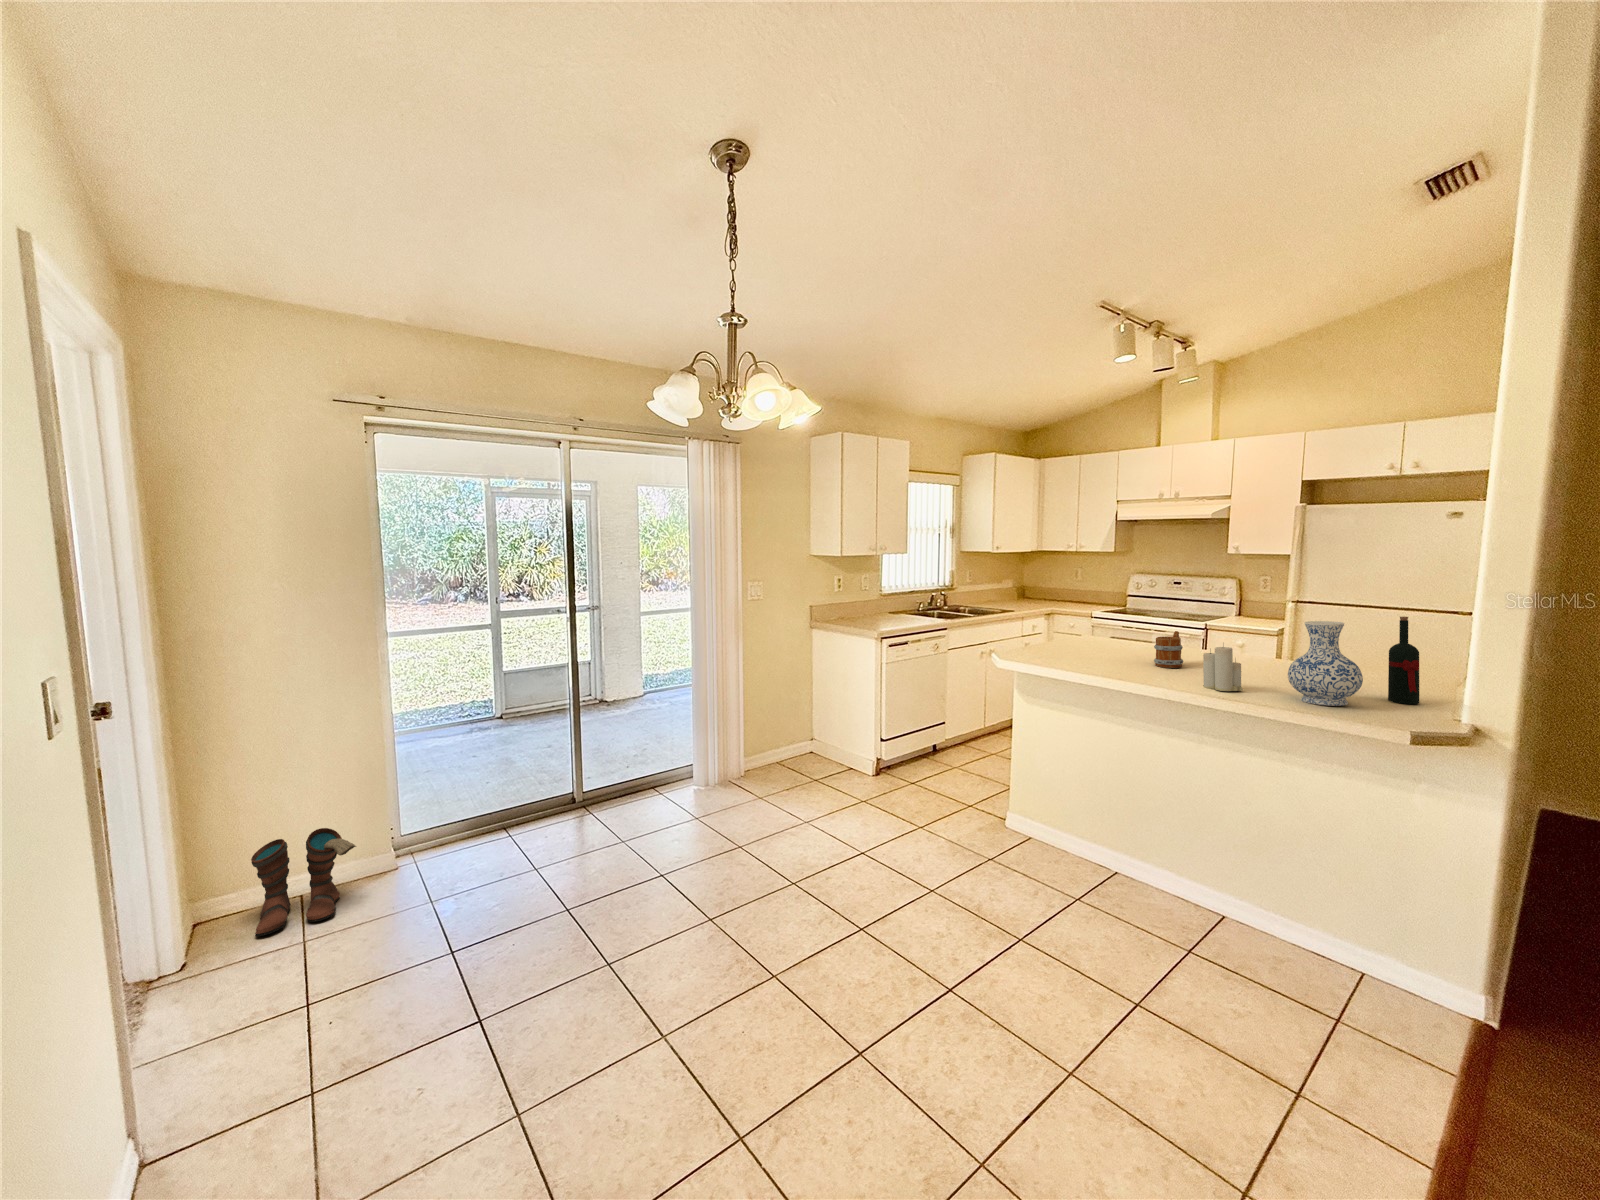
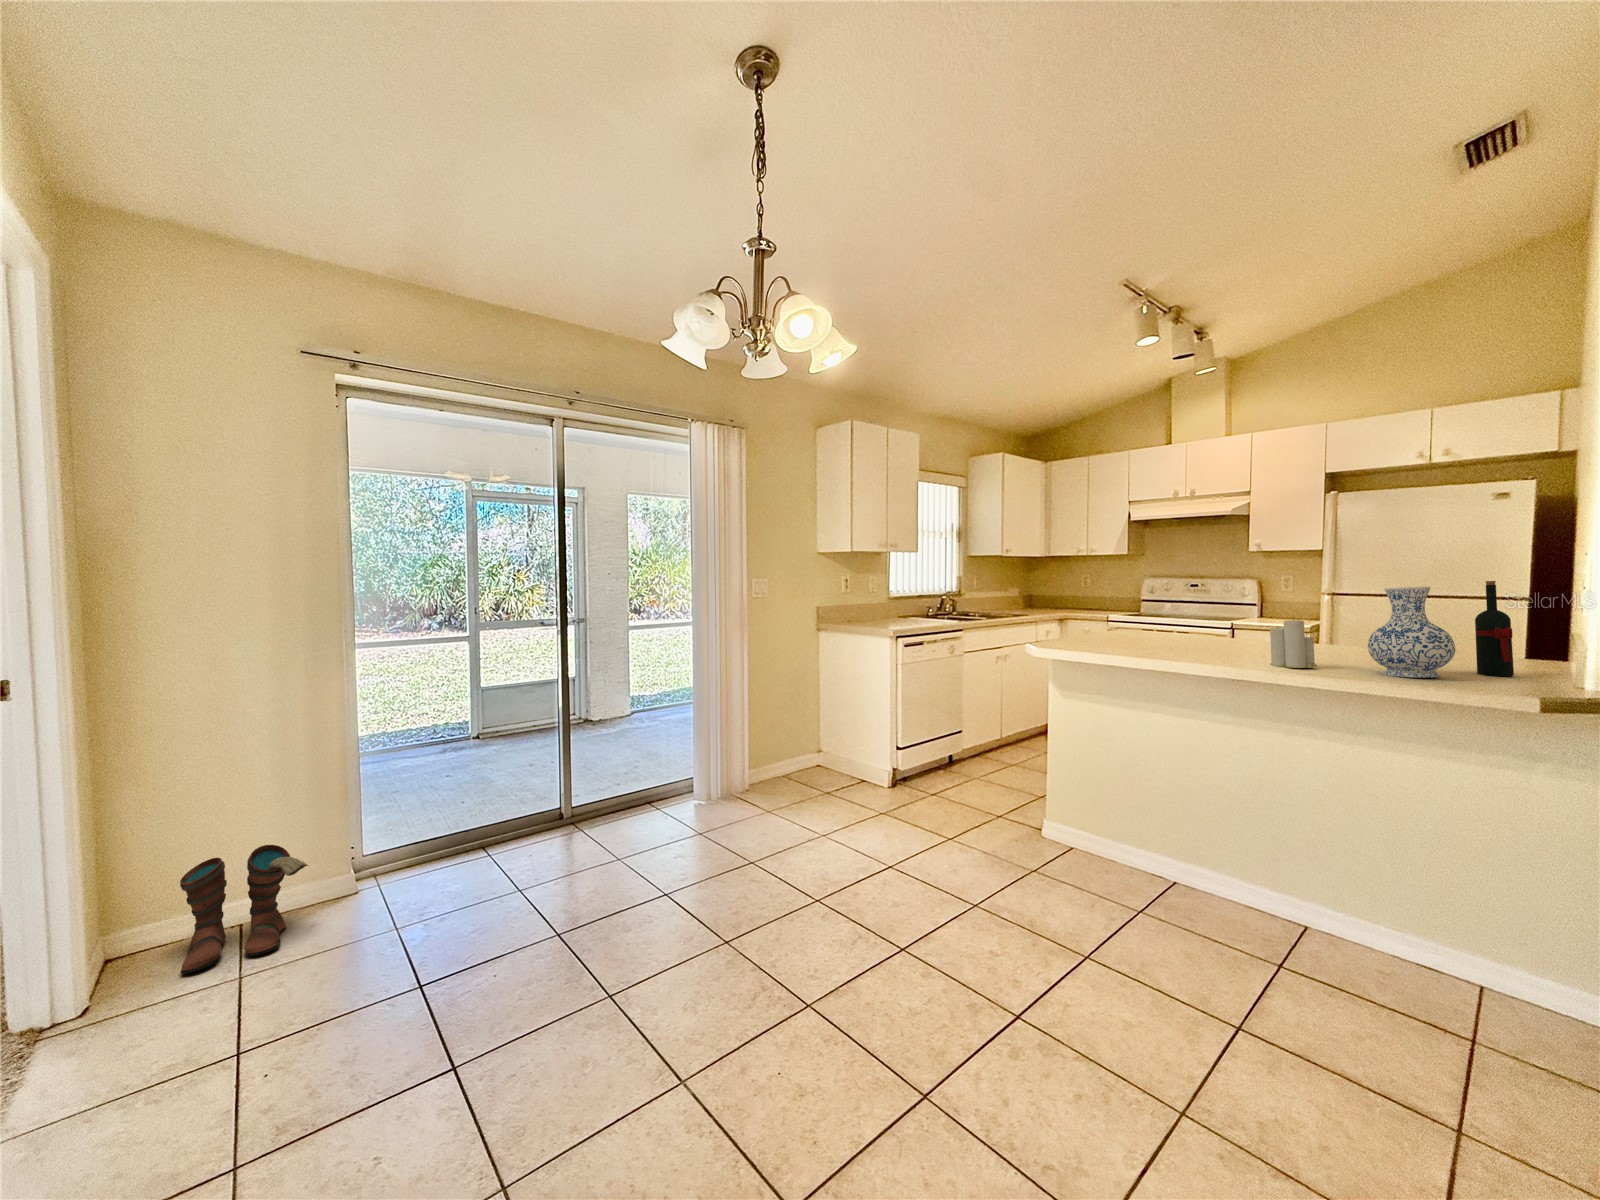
mug: present [1154,631,1183,668] -> none [1205,613,1238,652]

